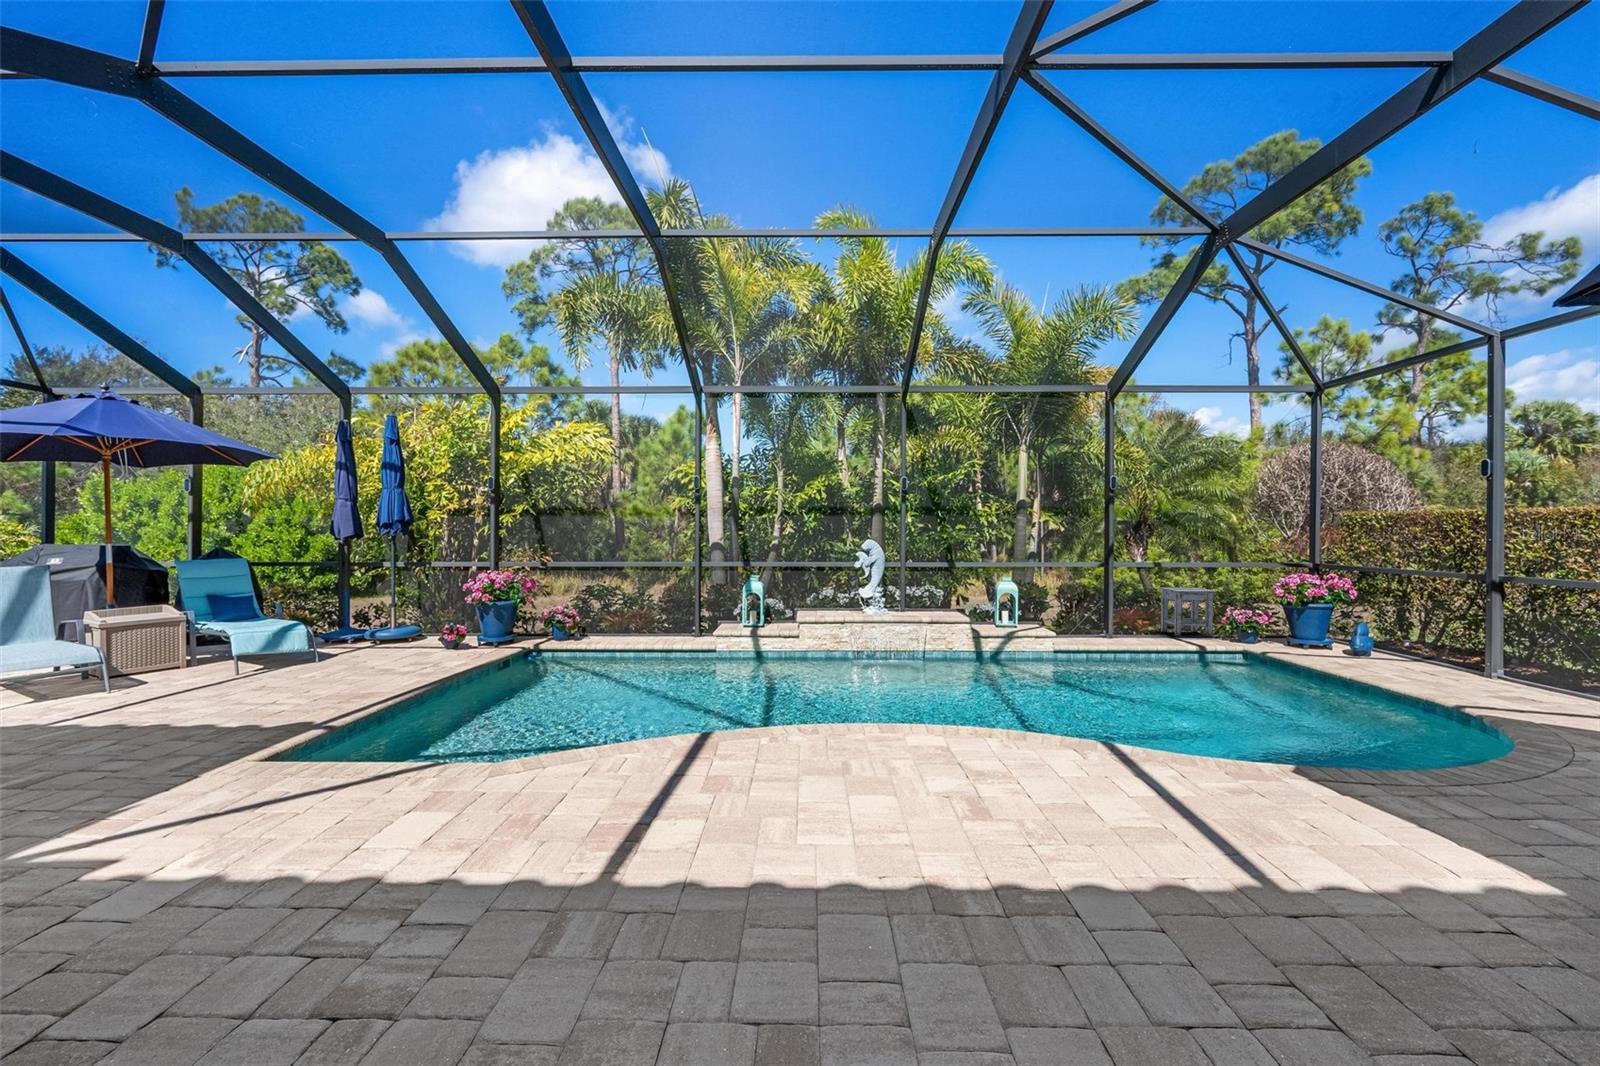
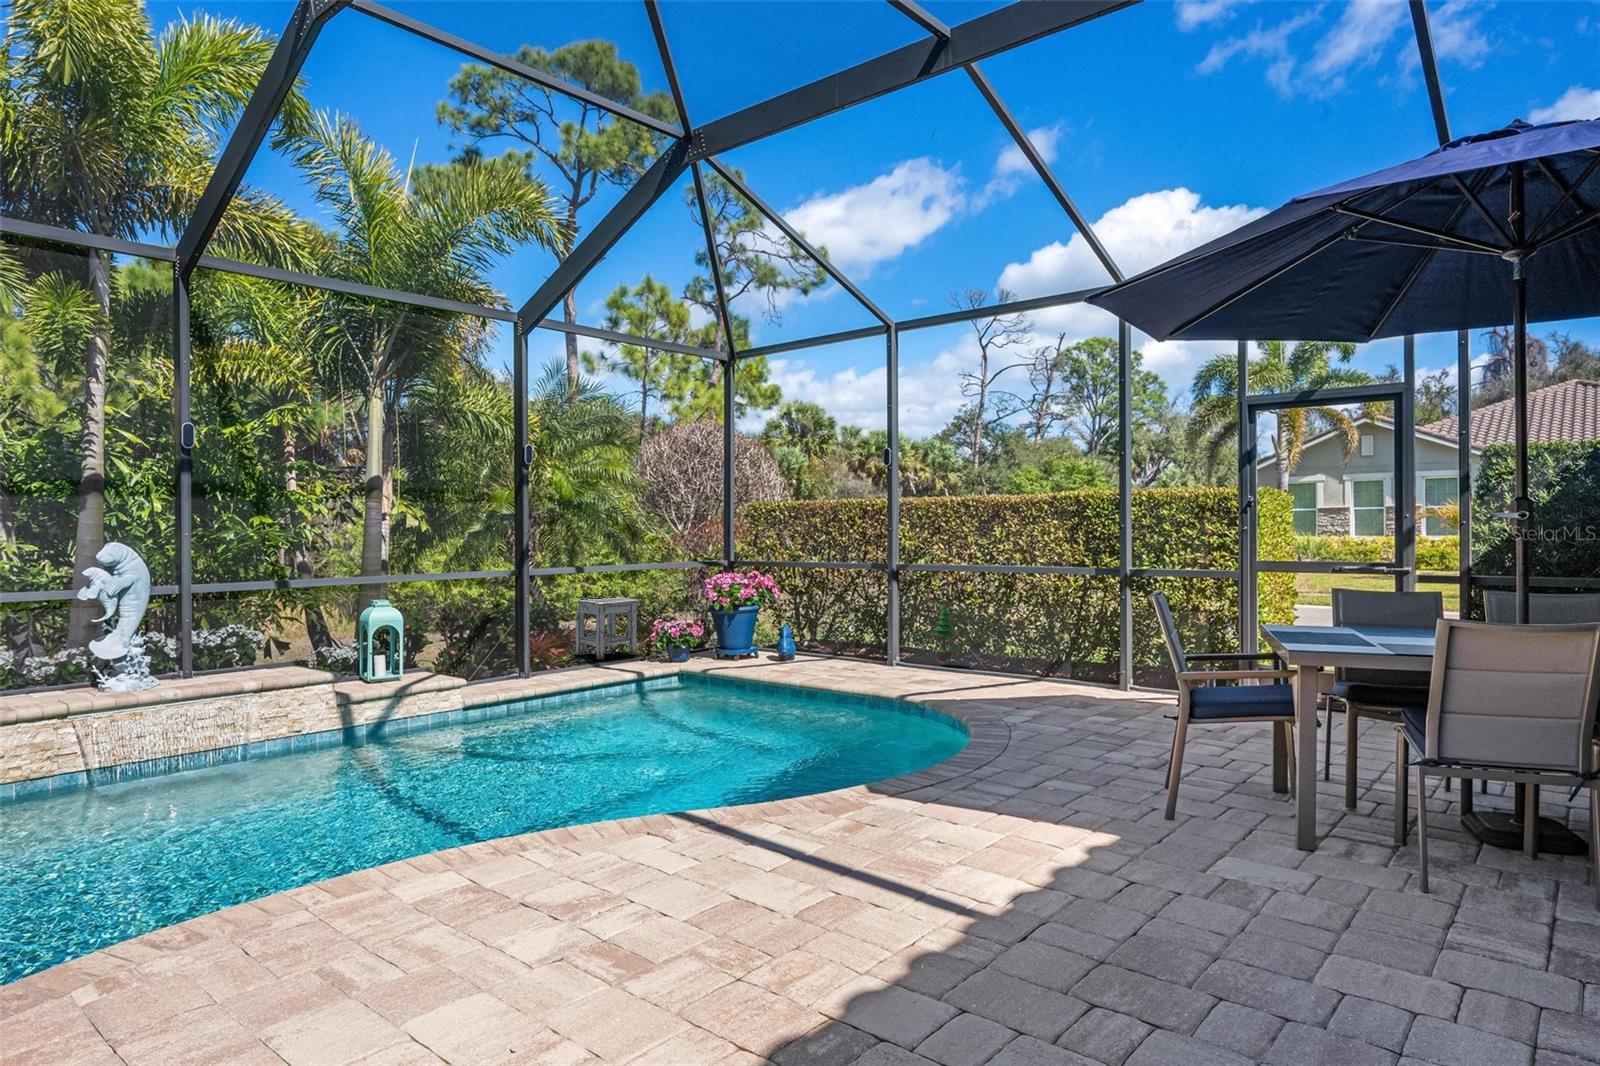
potted tree: none [1537,609,1571,677] -> present [934,603,955,665]

